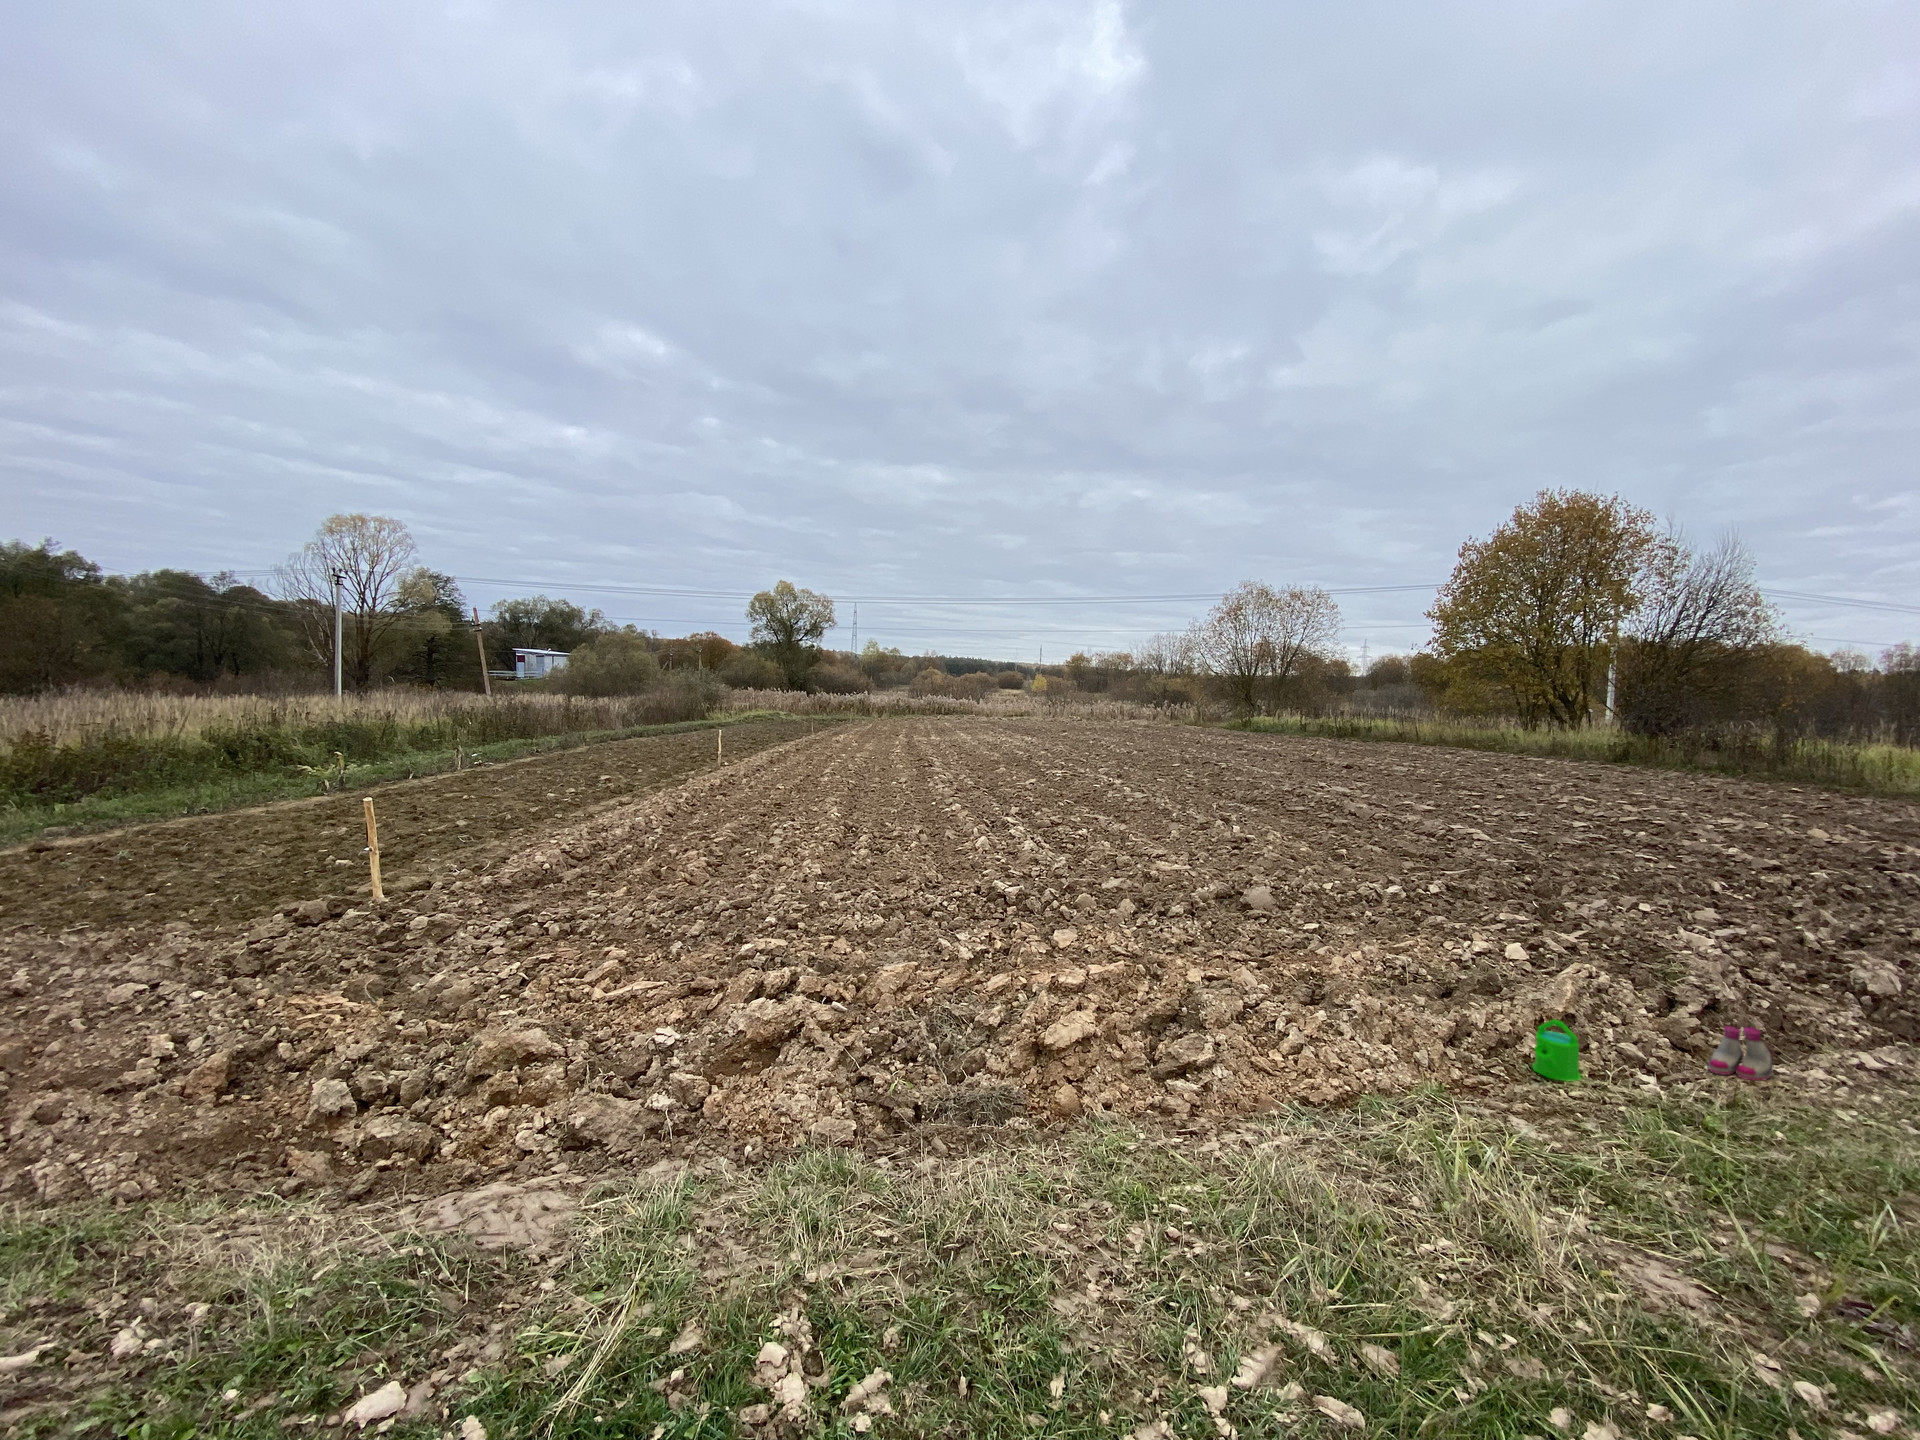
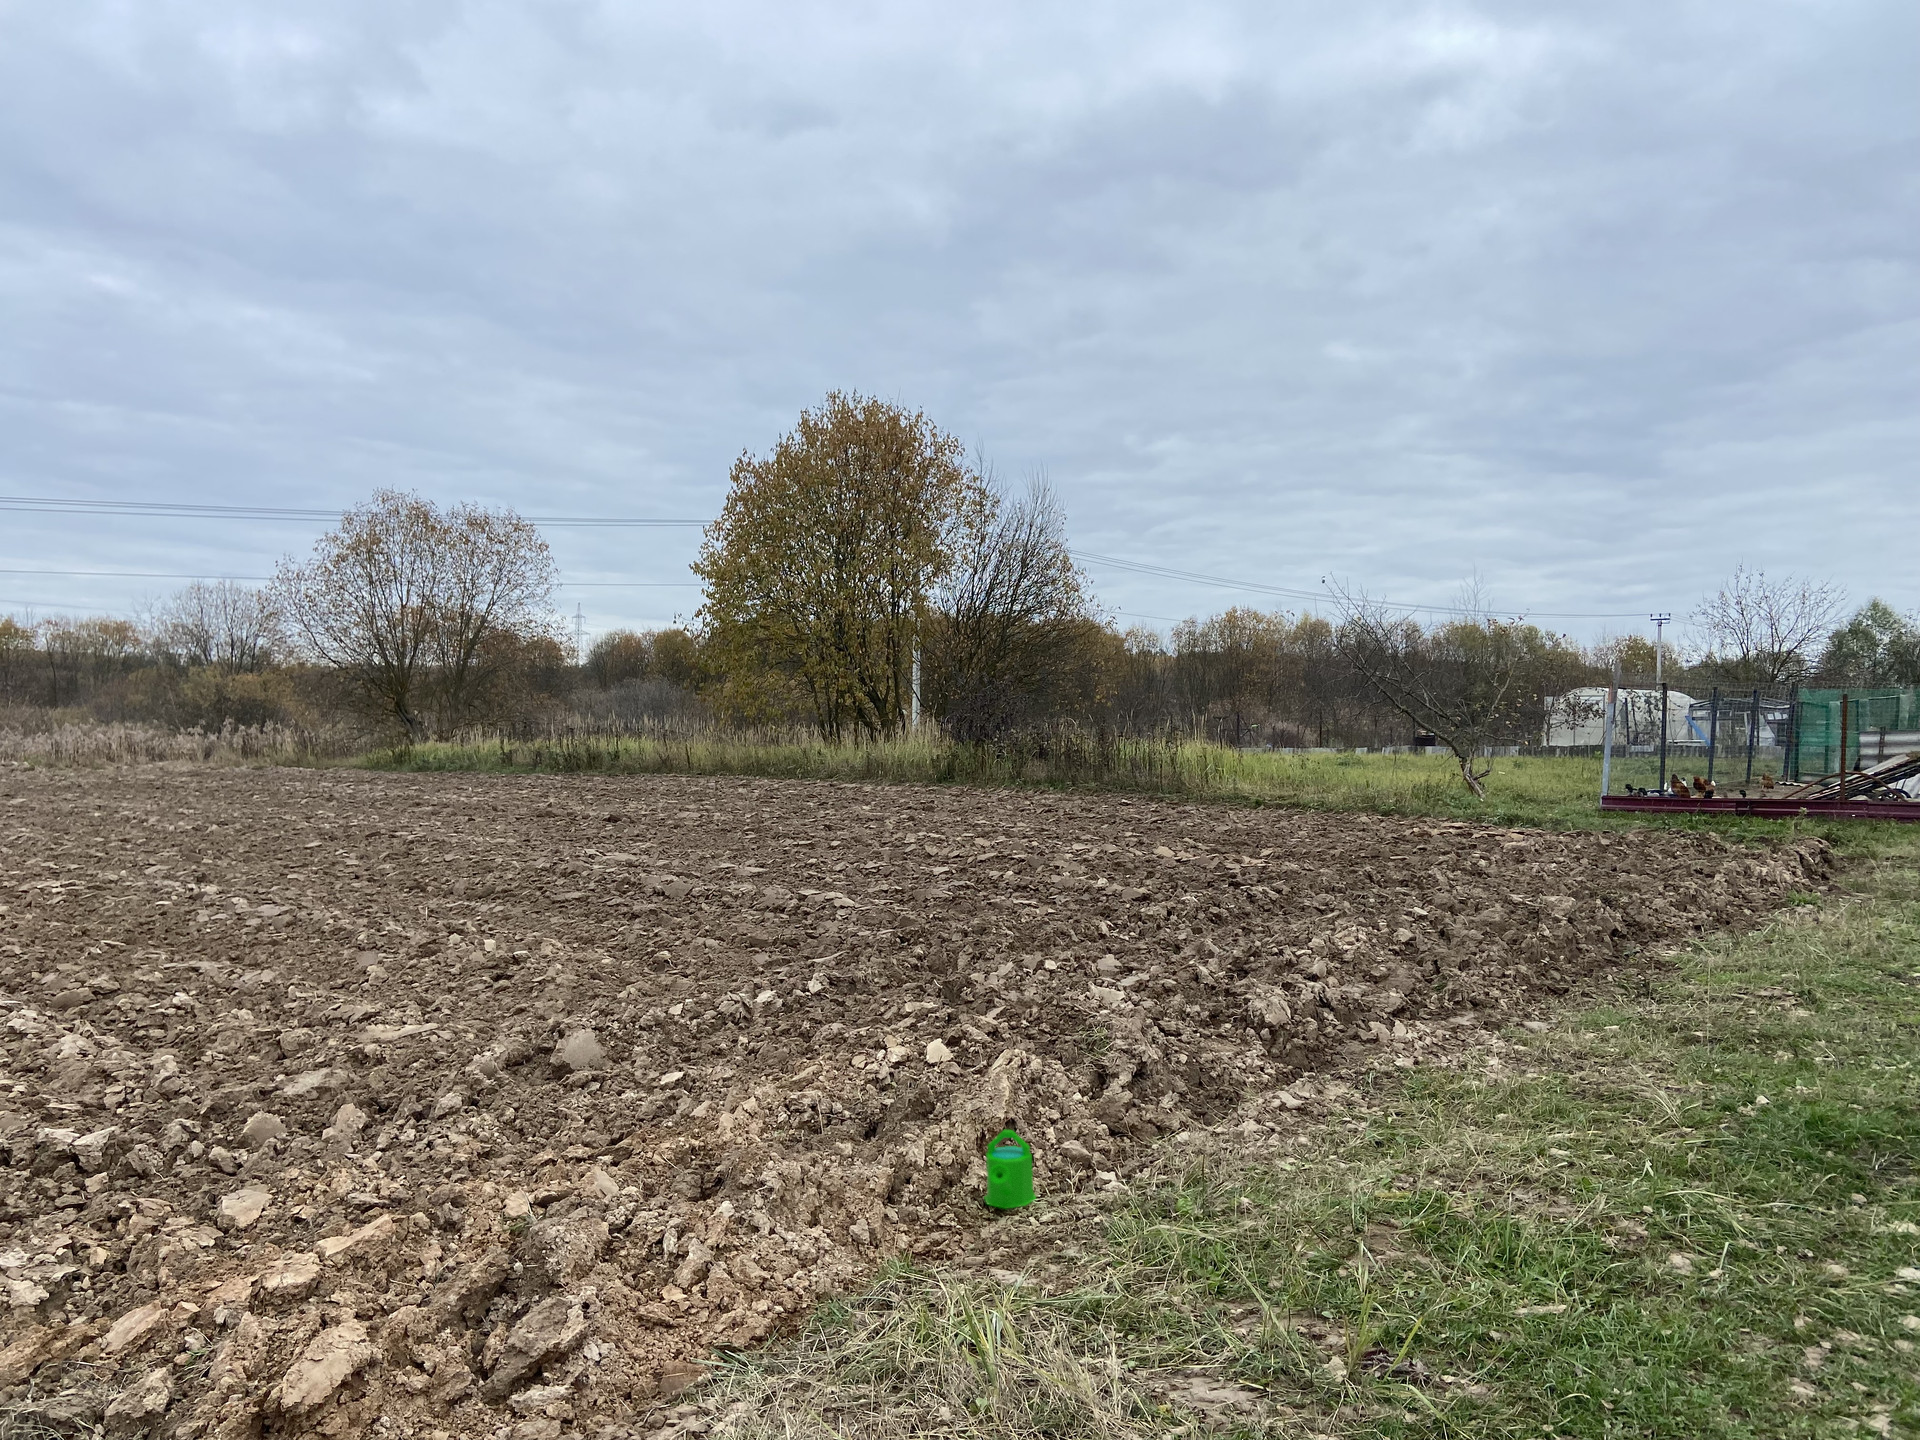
boots: present [1708,1026,1773,1080] -> none [1144,1084,1198,1150]

